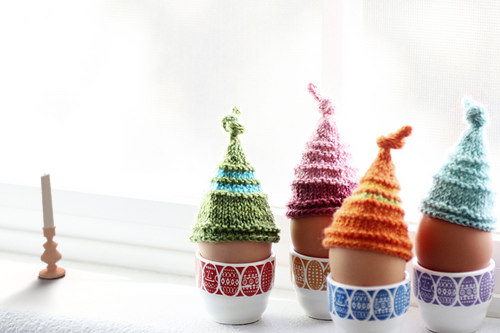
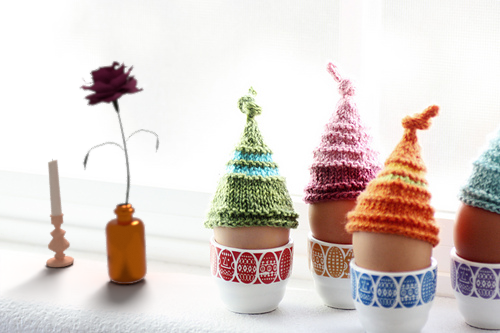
flower: none [70,80,147,296] -> present [81,61,159,284]

